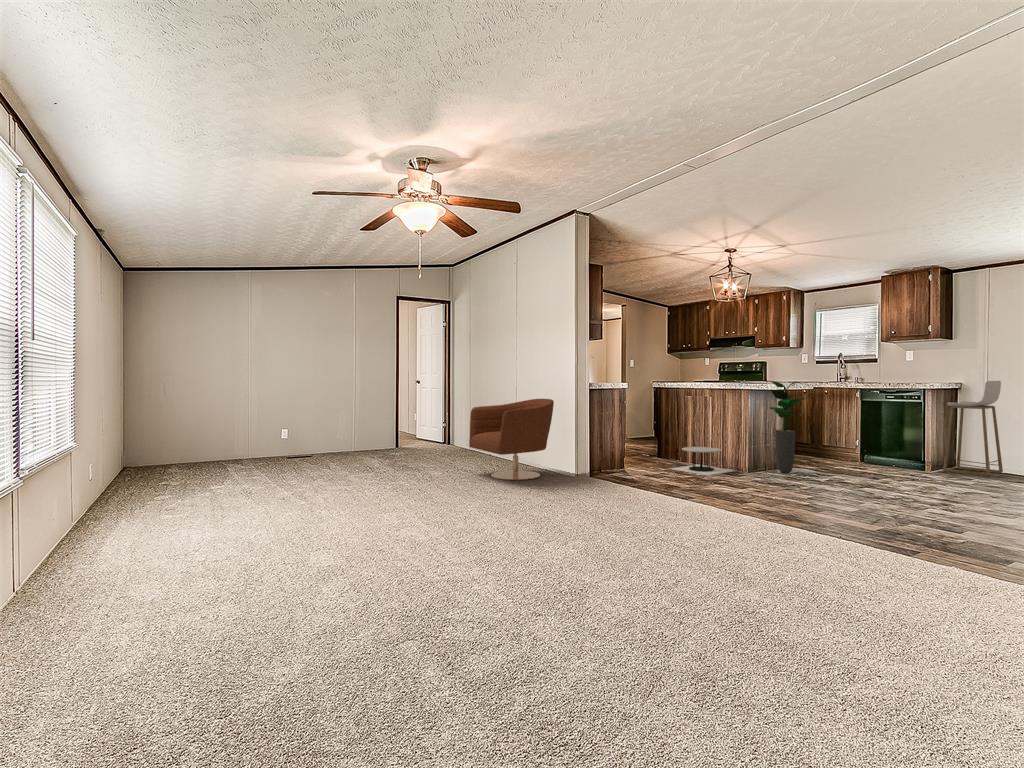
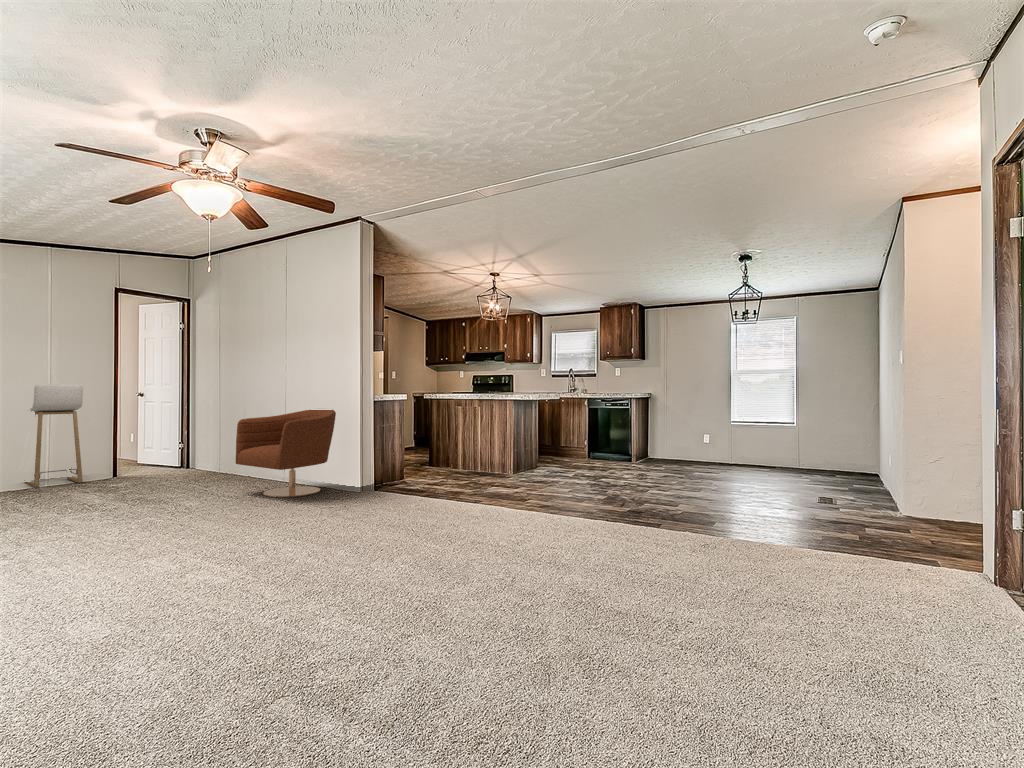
potted plant: present [766,381,806,473] -> none [524,392,558,471]
bar stool: present [943,381,1003,476] -> present [24,384,83,488]
side table: present [669,447,736,475] -> none [441,452,504,478]

